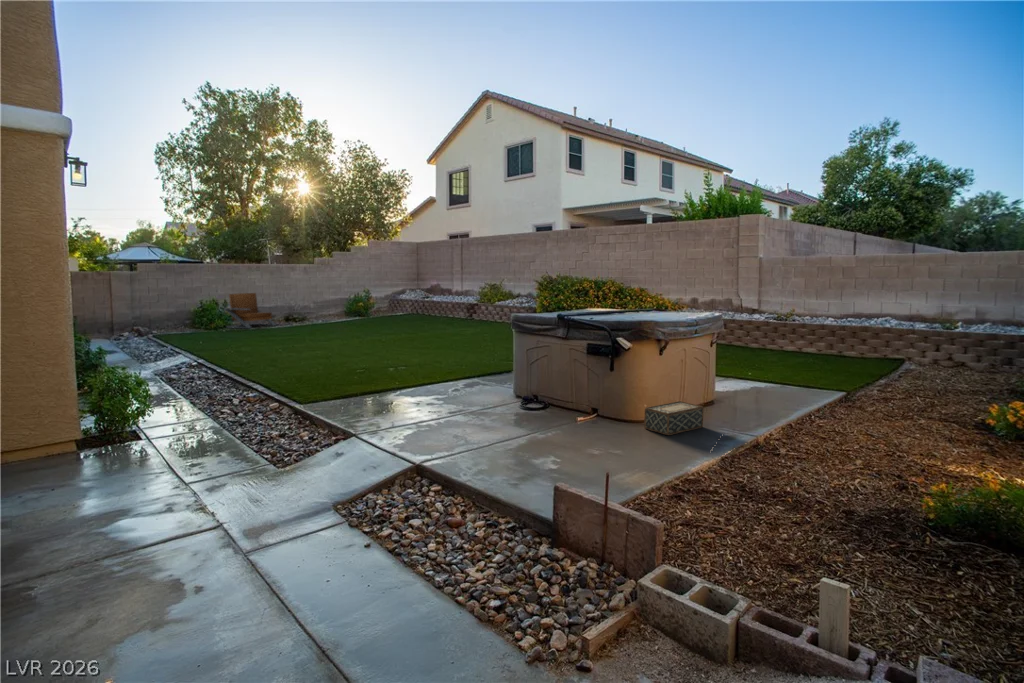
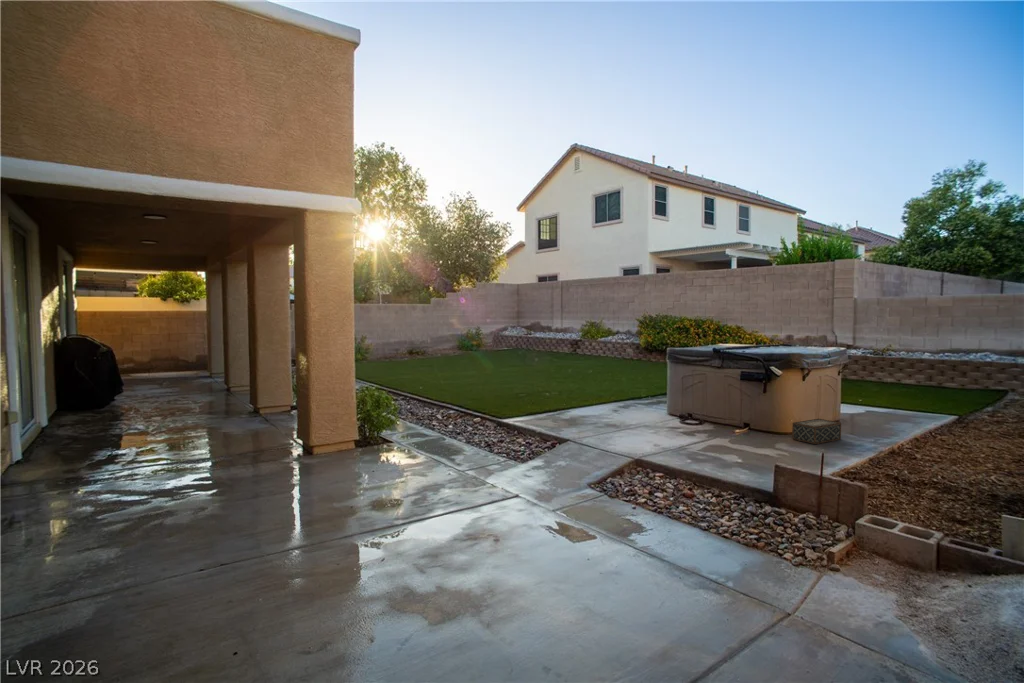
lounge chair: present [225,293,276,328] -> none [366,329,407,360]

